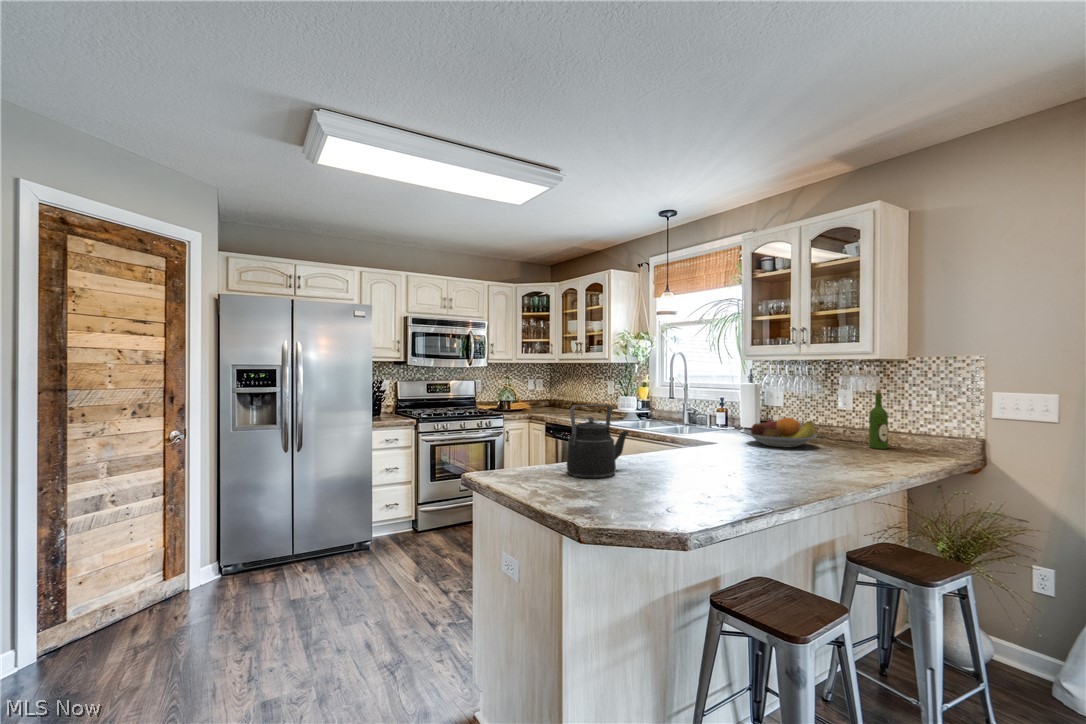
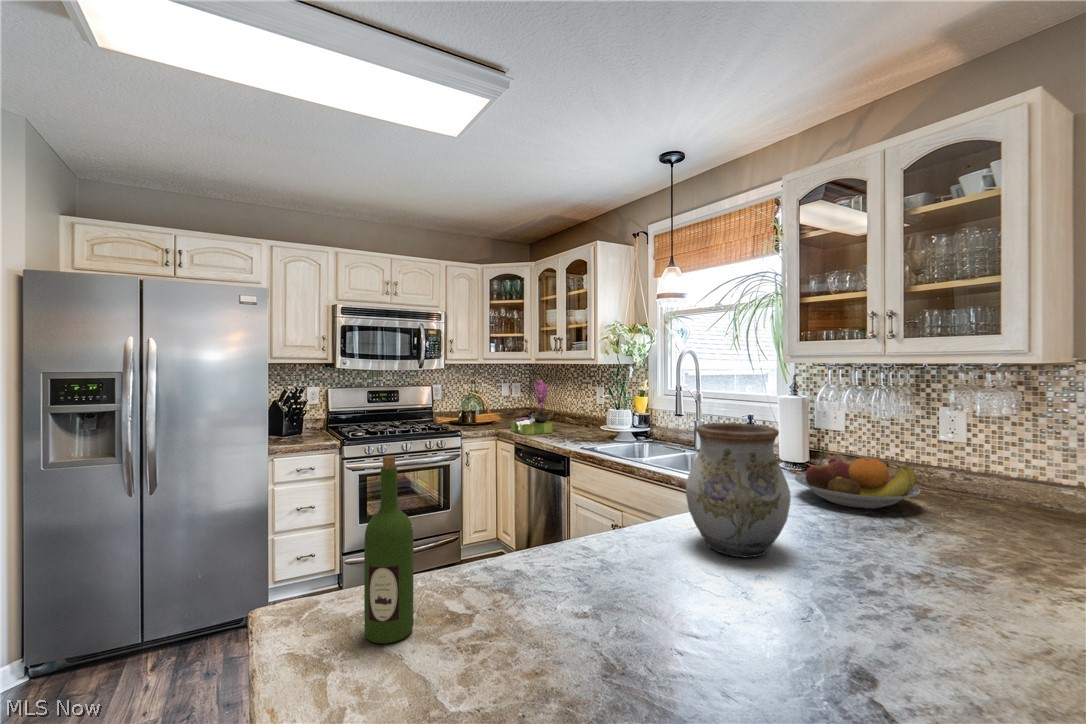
flower arrangement: none [542,374,575,416] -> present [511,380,553,435]
wine bottle: present [869,390,888,449] -> present [364,456,413,643]
vase: none [676,391,732,462] -> present [686,423,791,557]
kettle: present [567,404,628,478] -> none [461,463,594,633]

